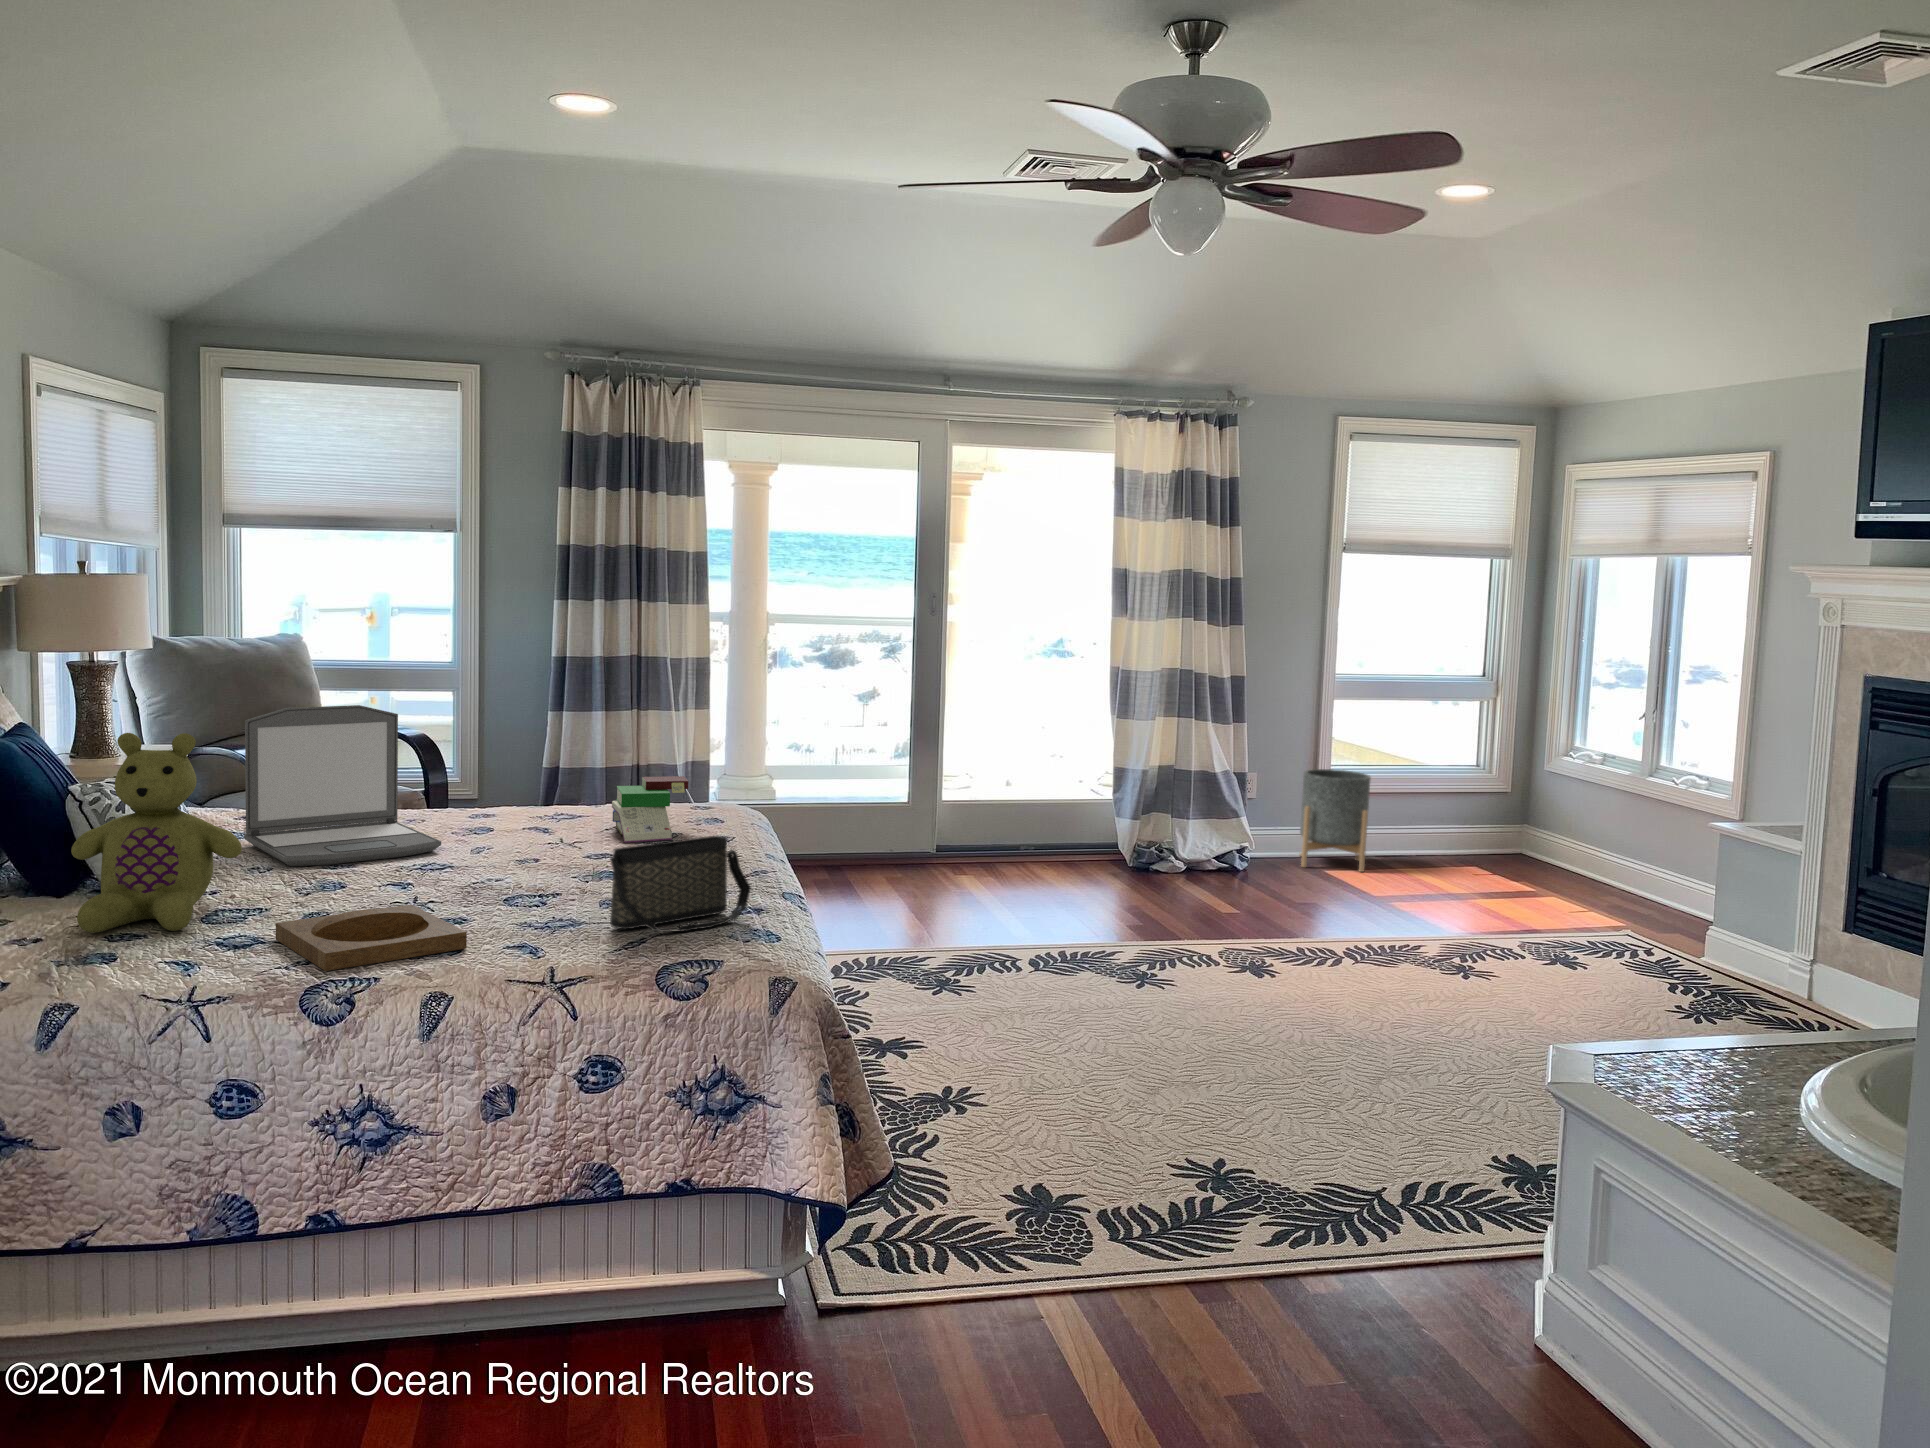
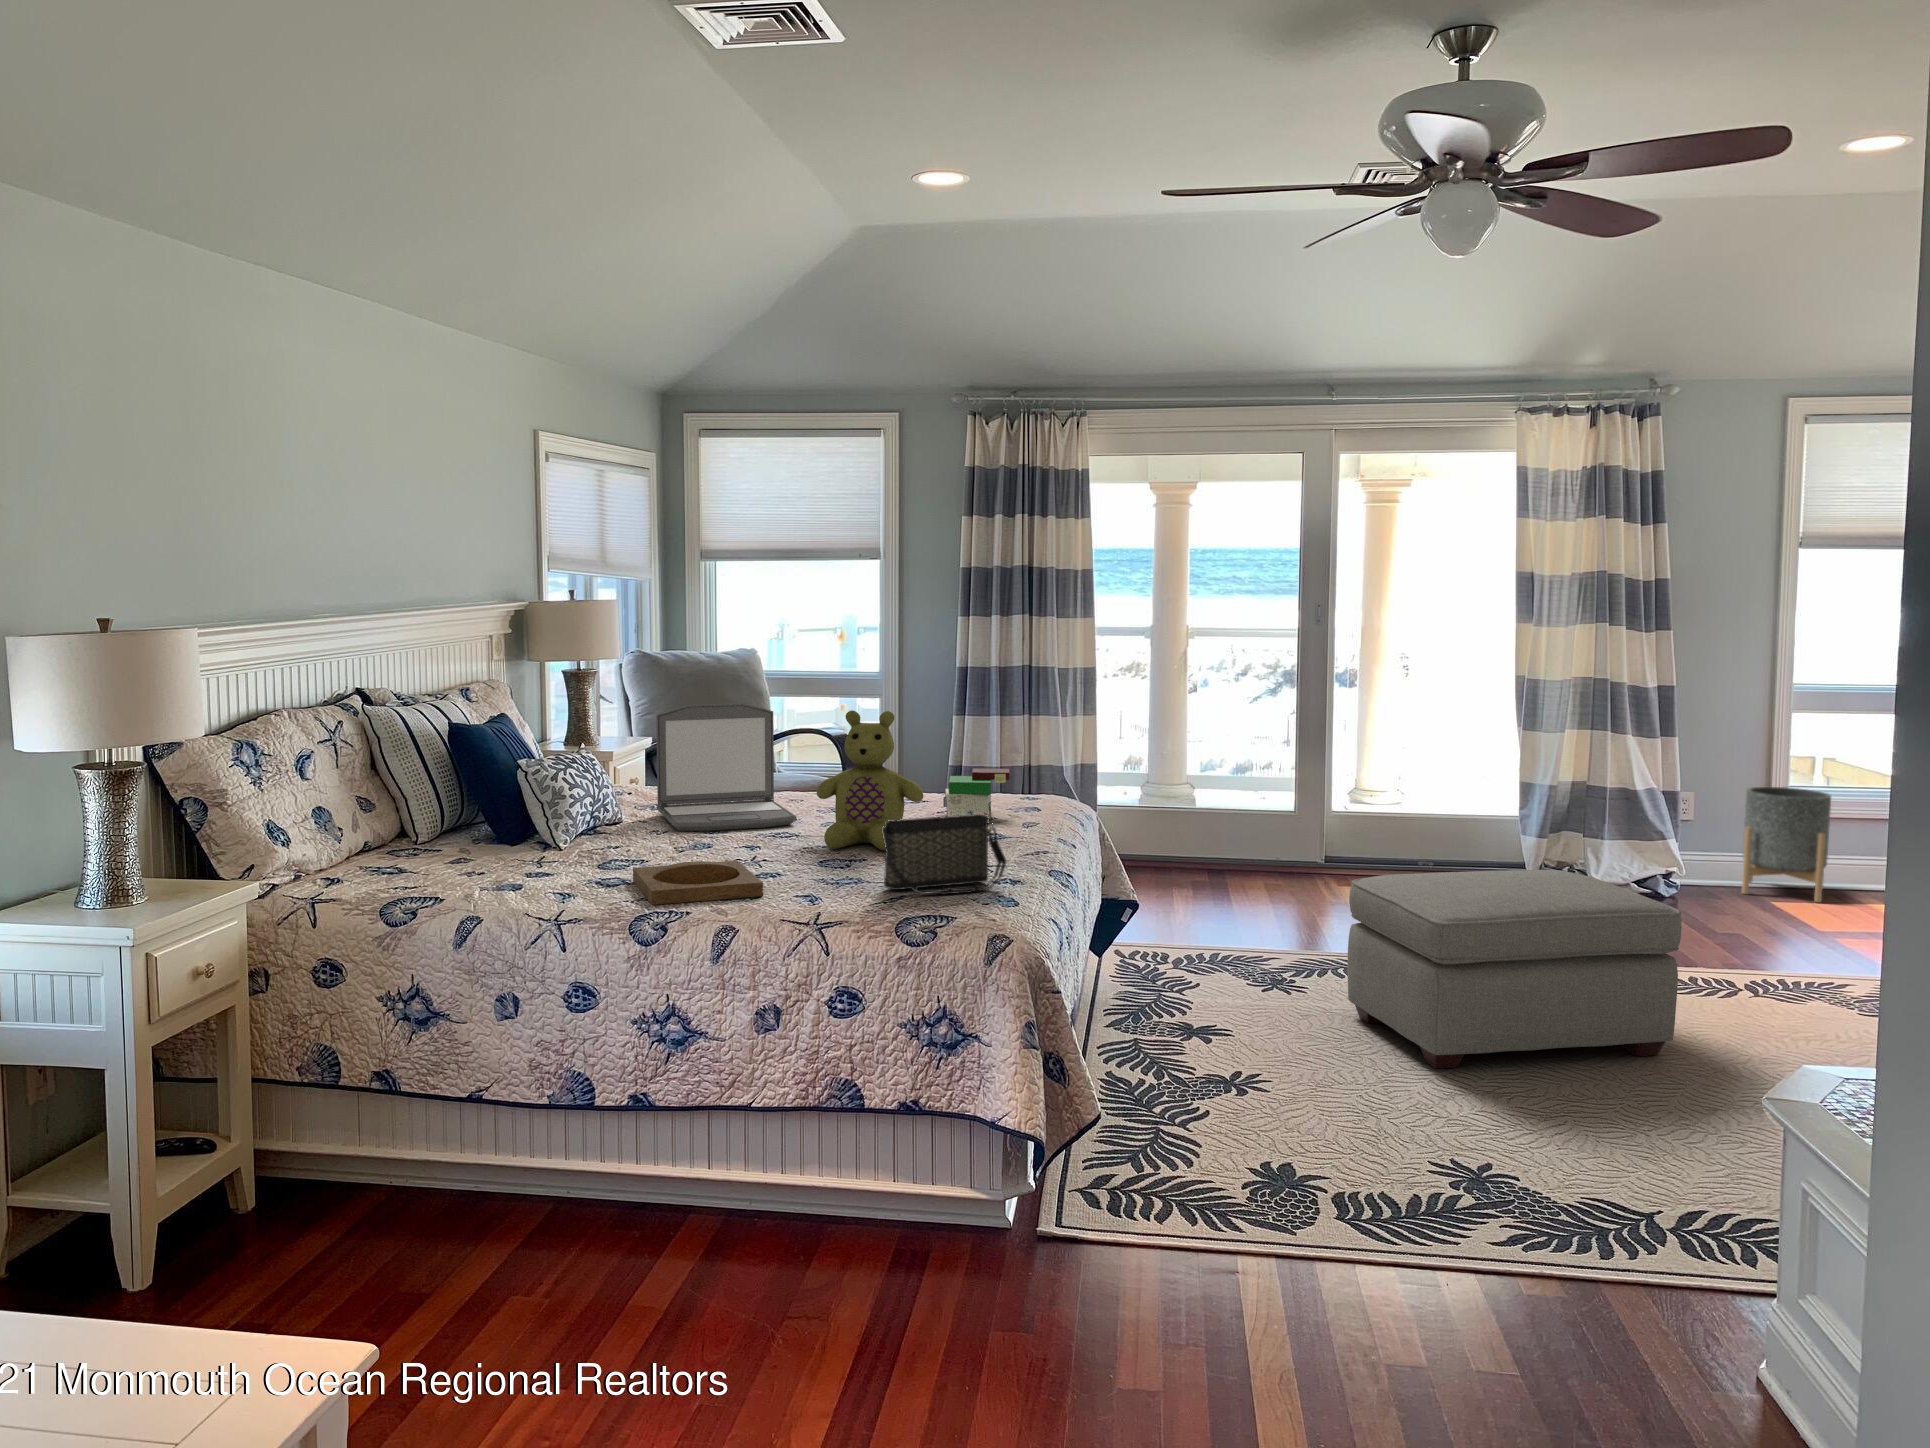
stuffed bear: present [71,733,242,933] -> present [817,710,923,850]
ottoman: none [1026,860,1329,1064] -> present [1347,870,1682,1068]

